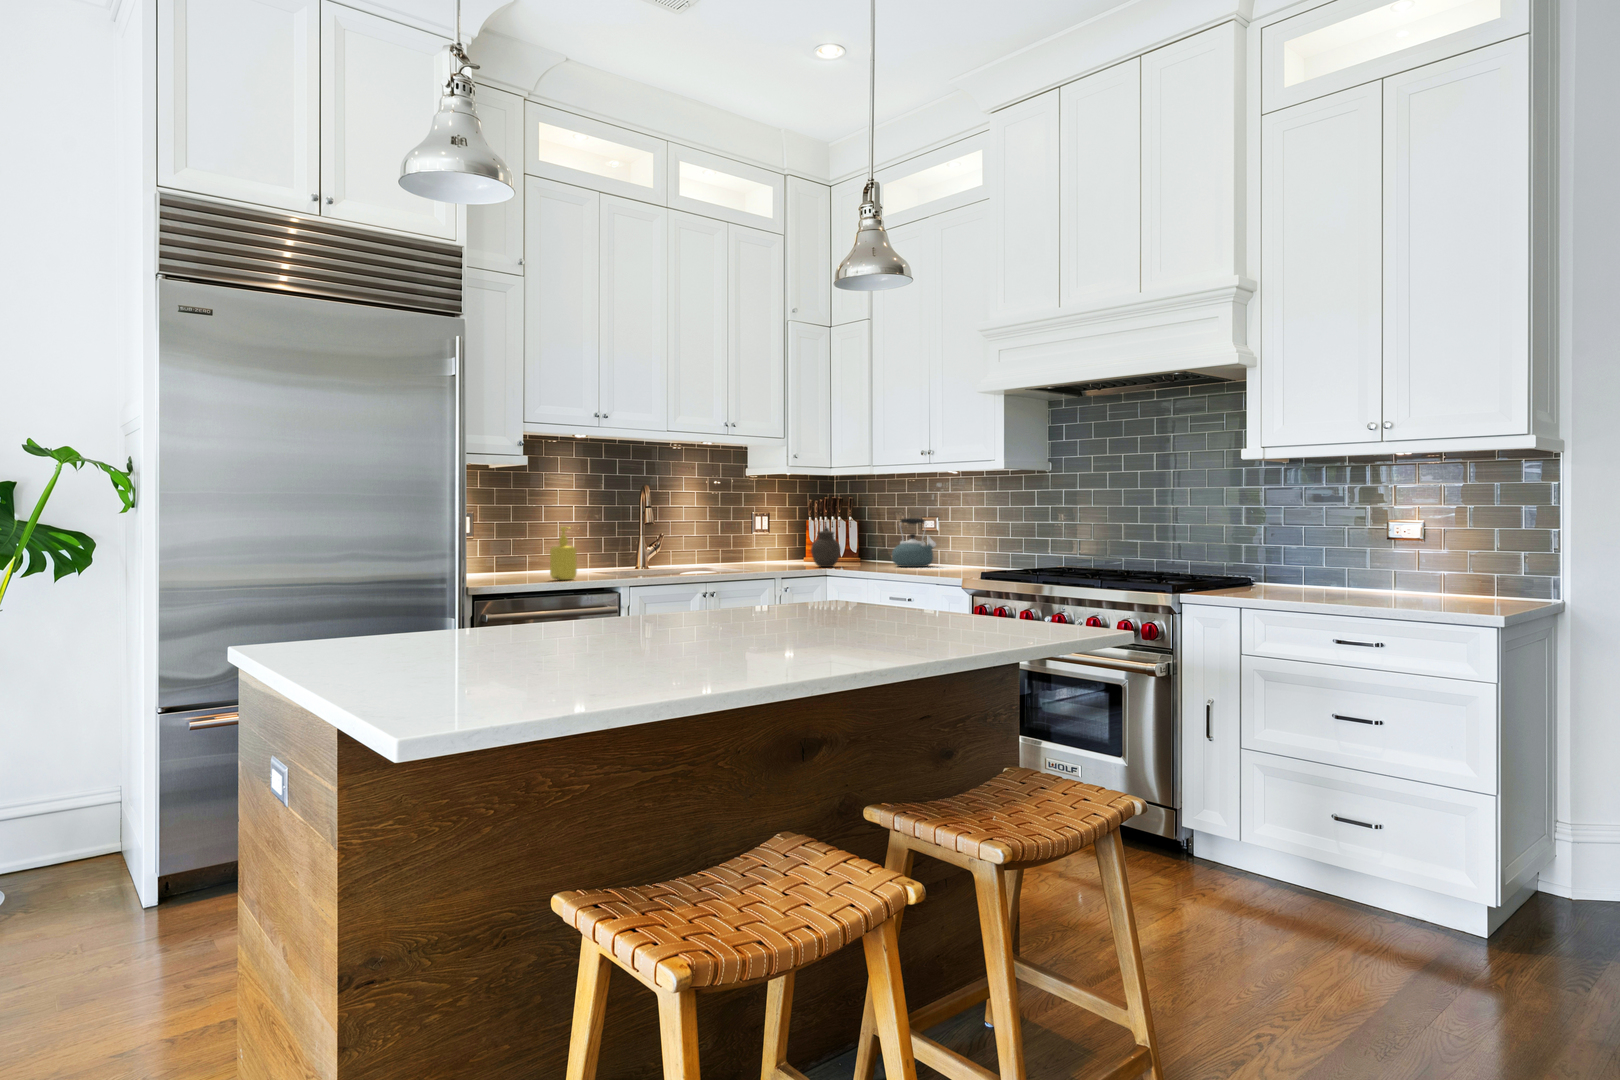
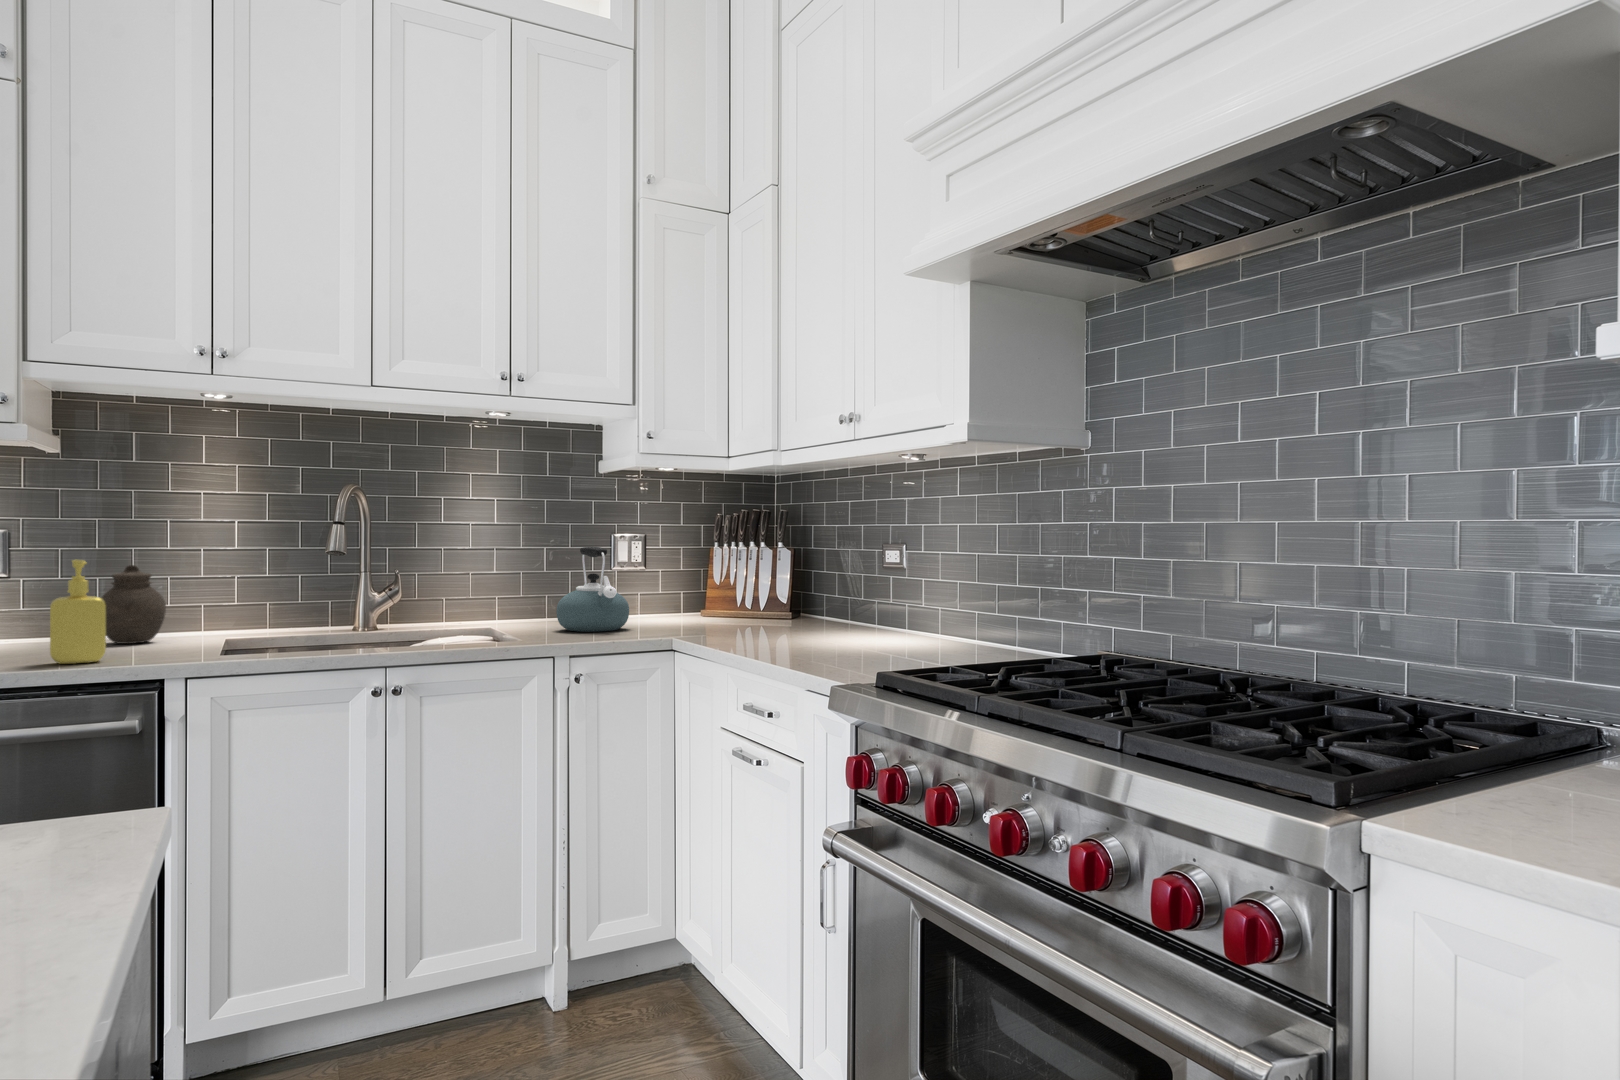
kettle: present [892,518,936,567] -> present [556,547,629,632]
jar: present [811,528,841,567] -> present [101,565,166,644]

